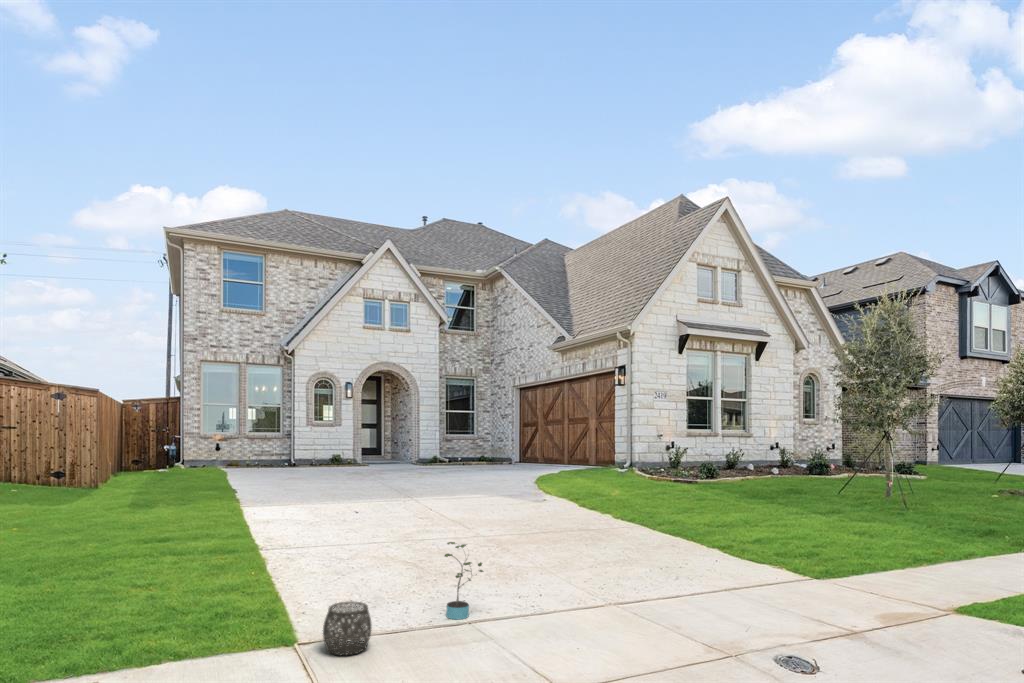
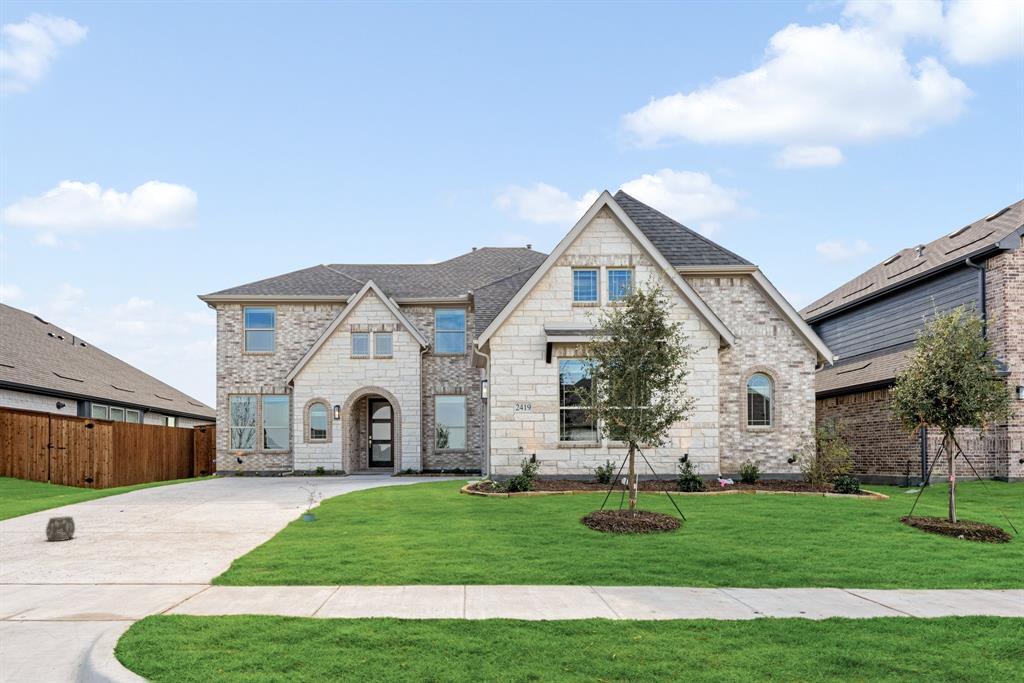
potted plant: present [445,542,483,620] -> present [303,482,315,521]

